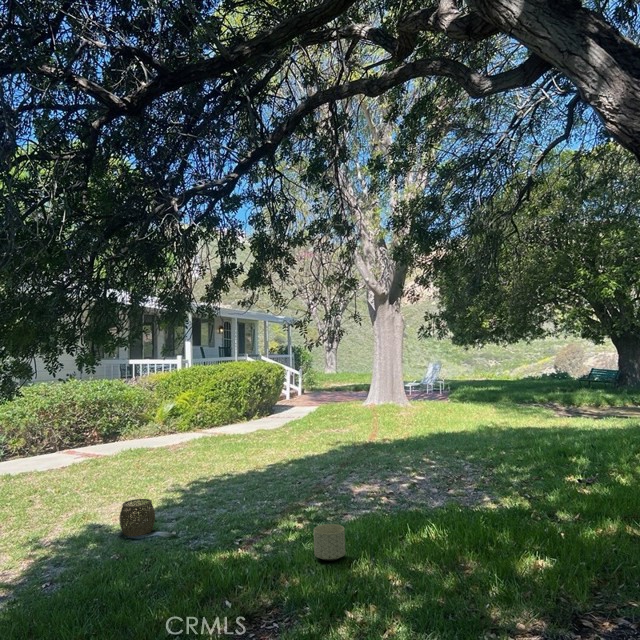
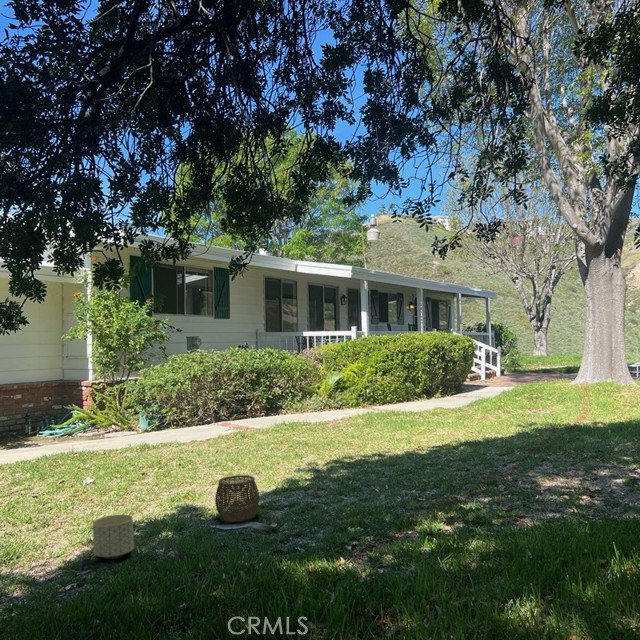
planter: present [314,524,345,561] -> present [93,515,134,559]

